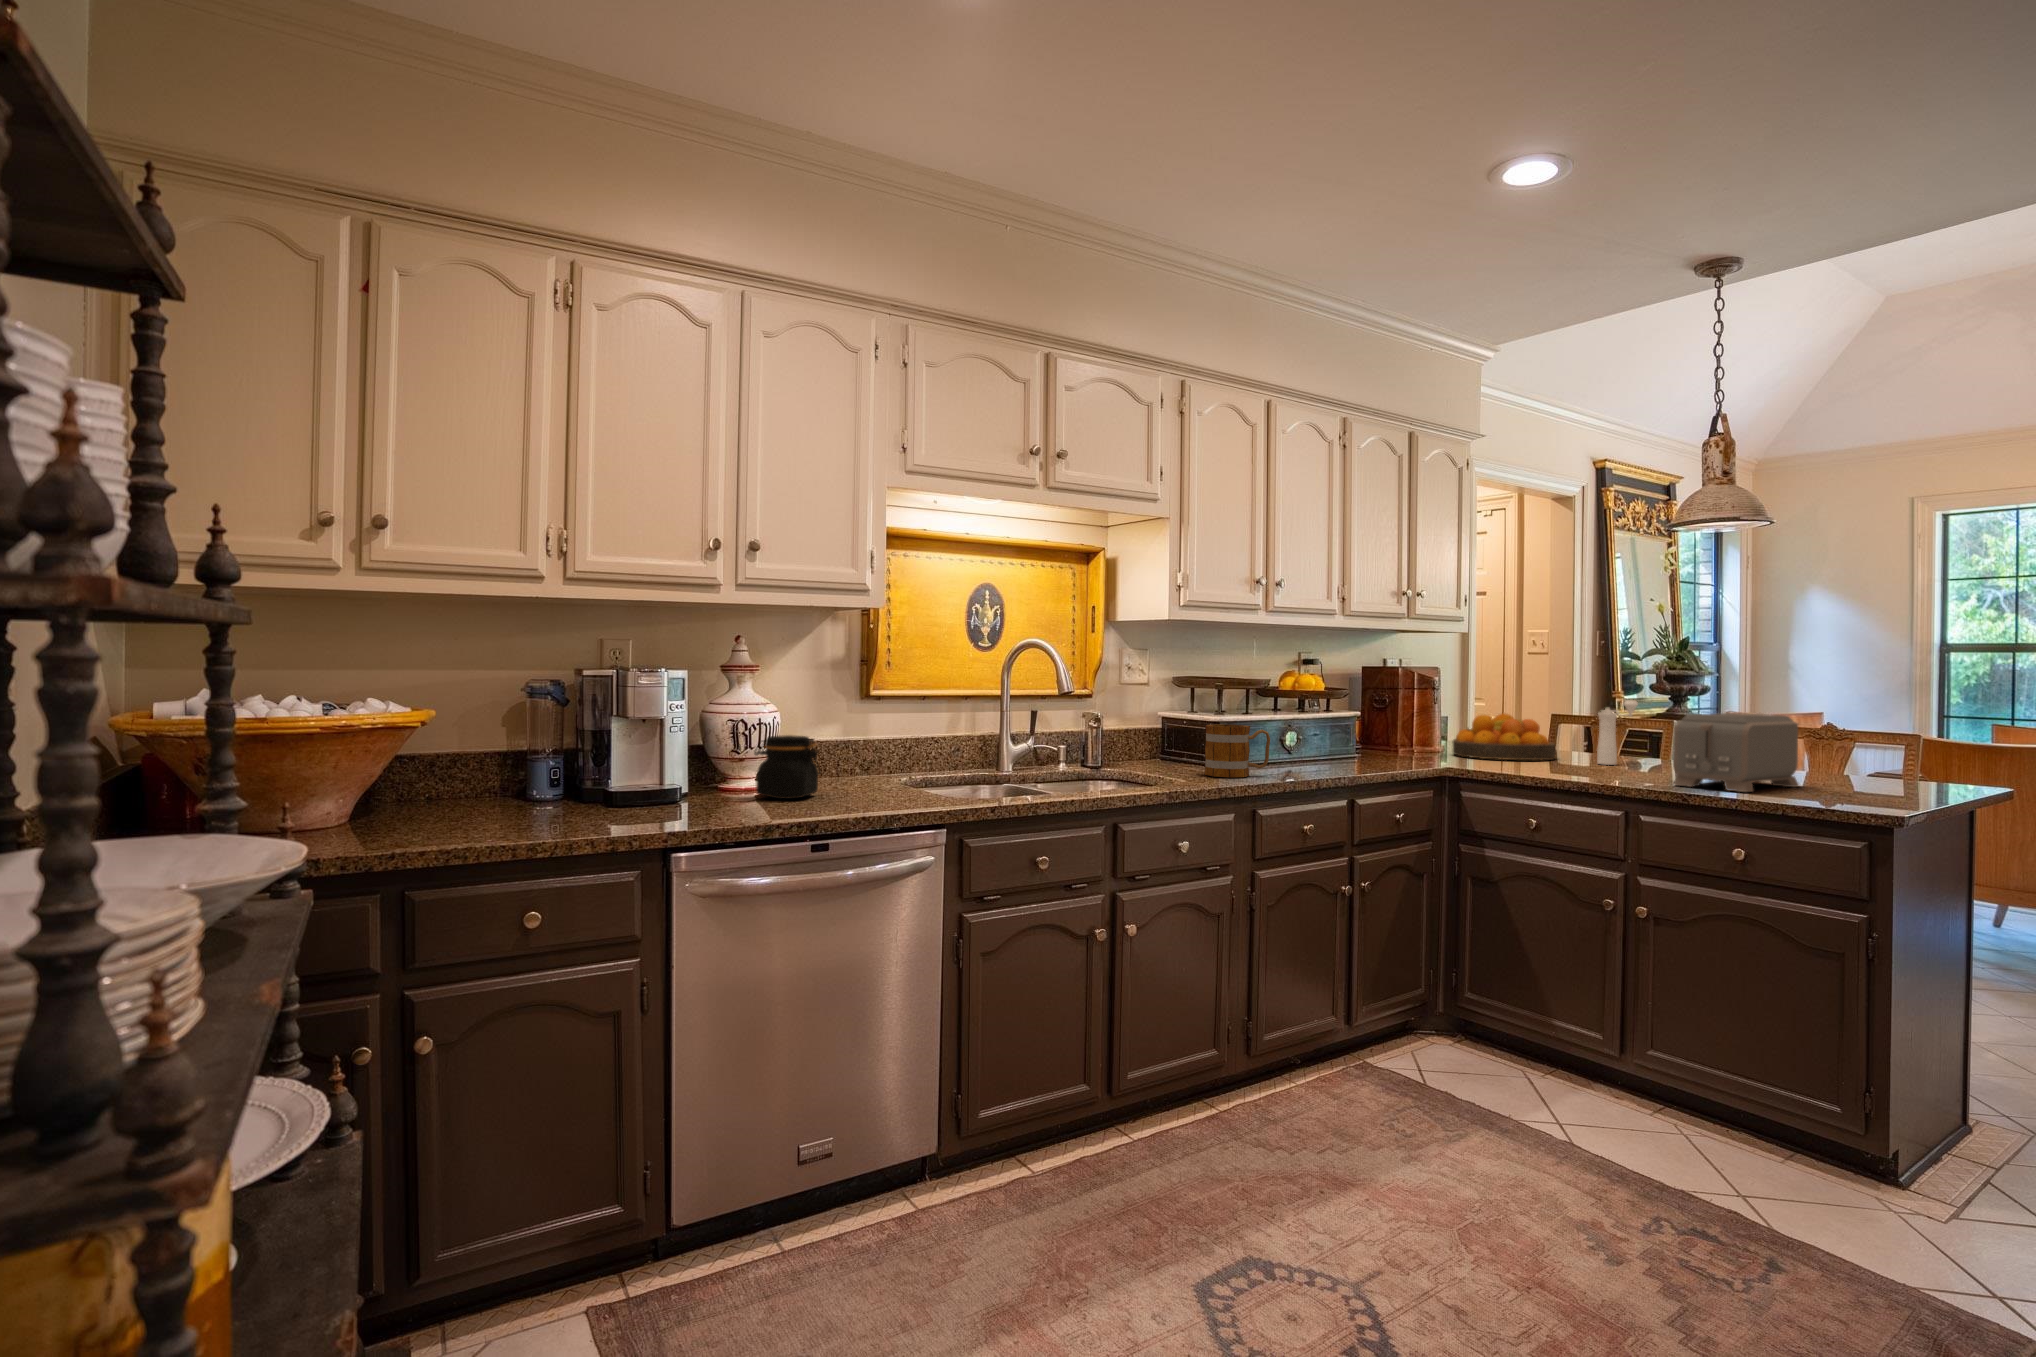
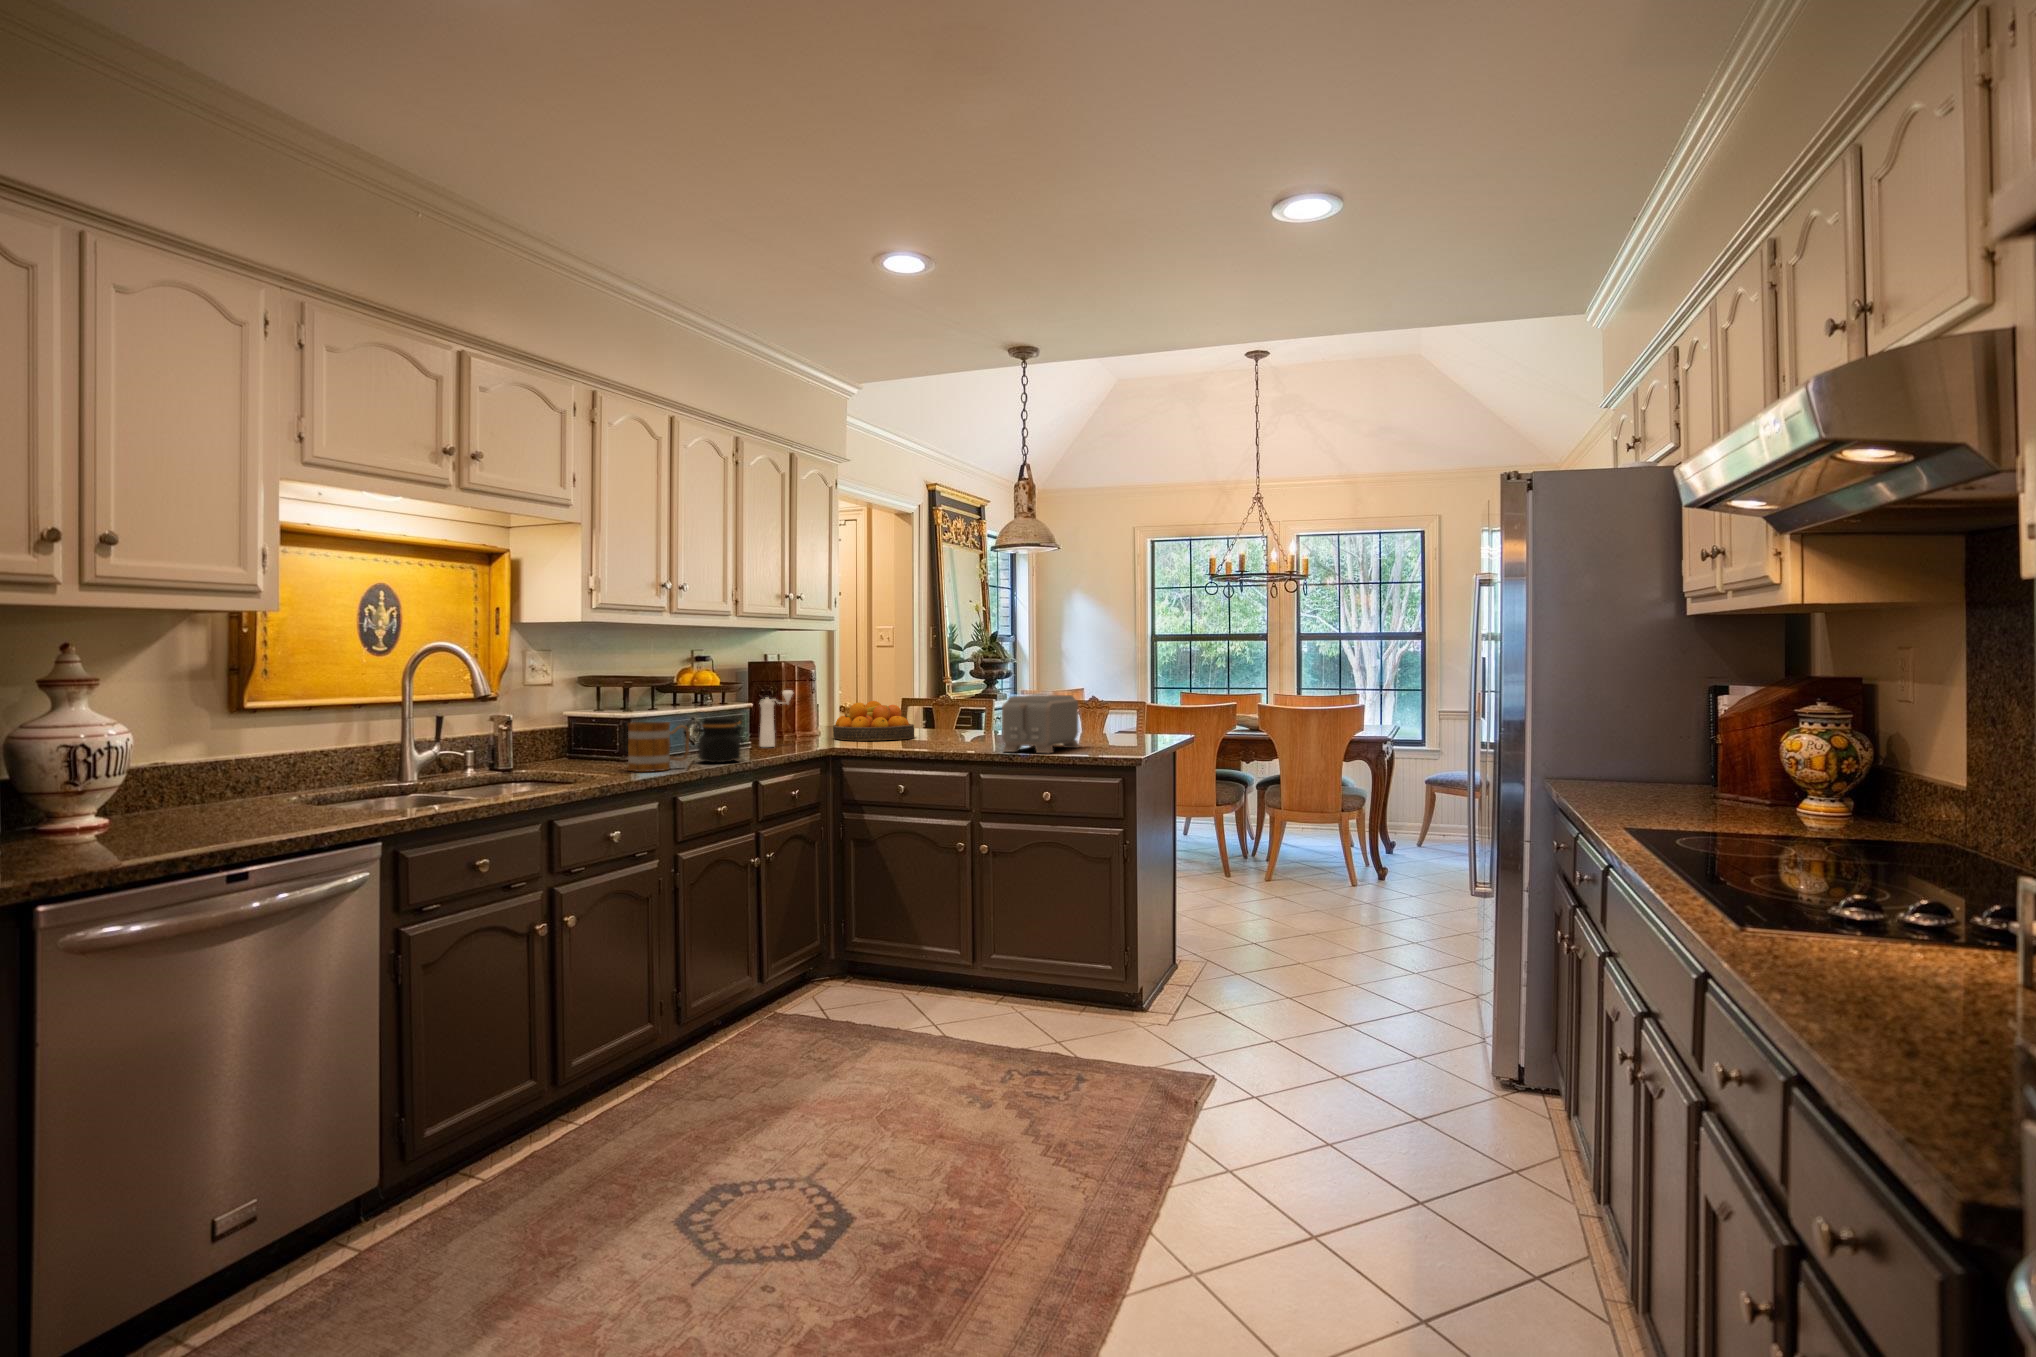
pepper mill: present [1597,700,1638,765] -> present [760,690,793,747]
jar: present [754,735,821,799] -> present [693,717,743,763]

